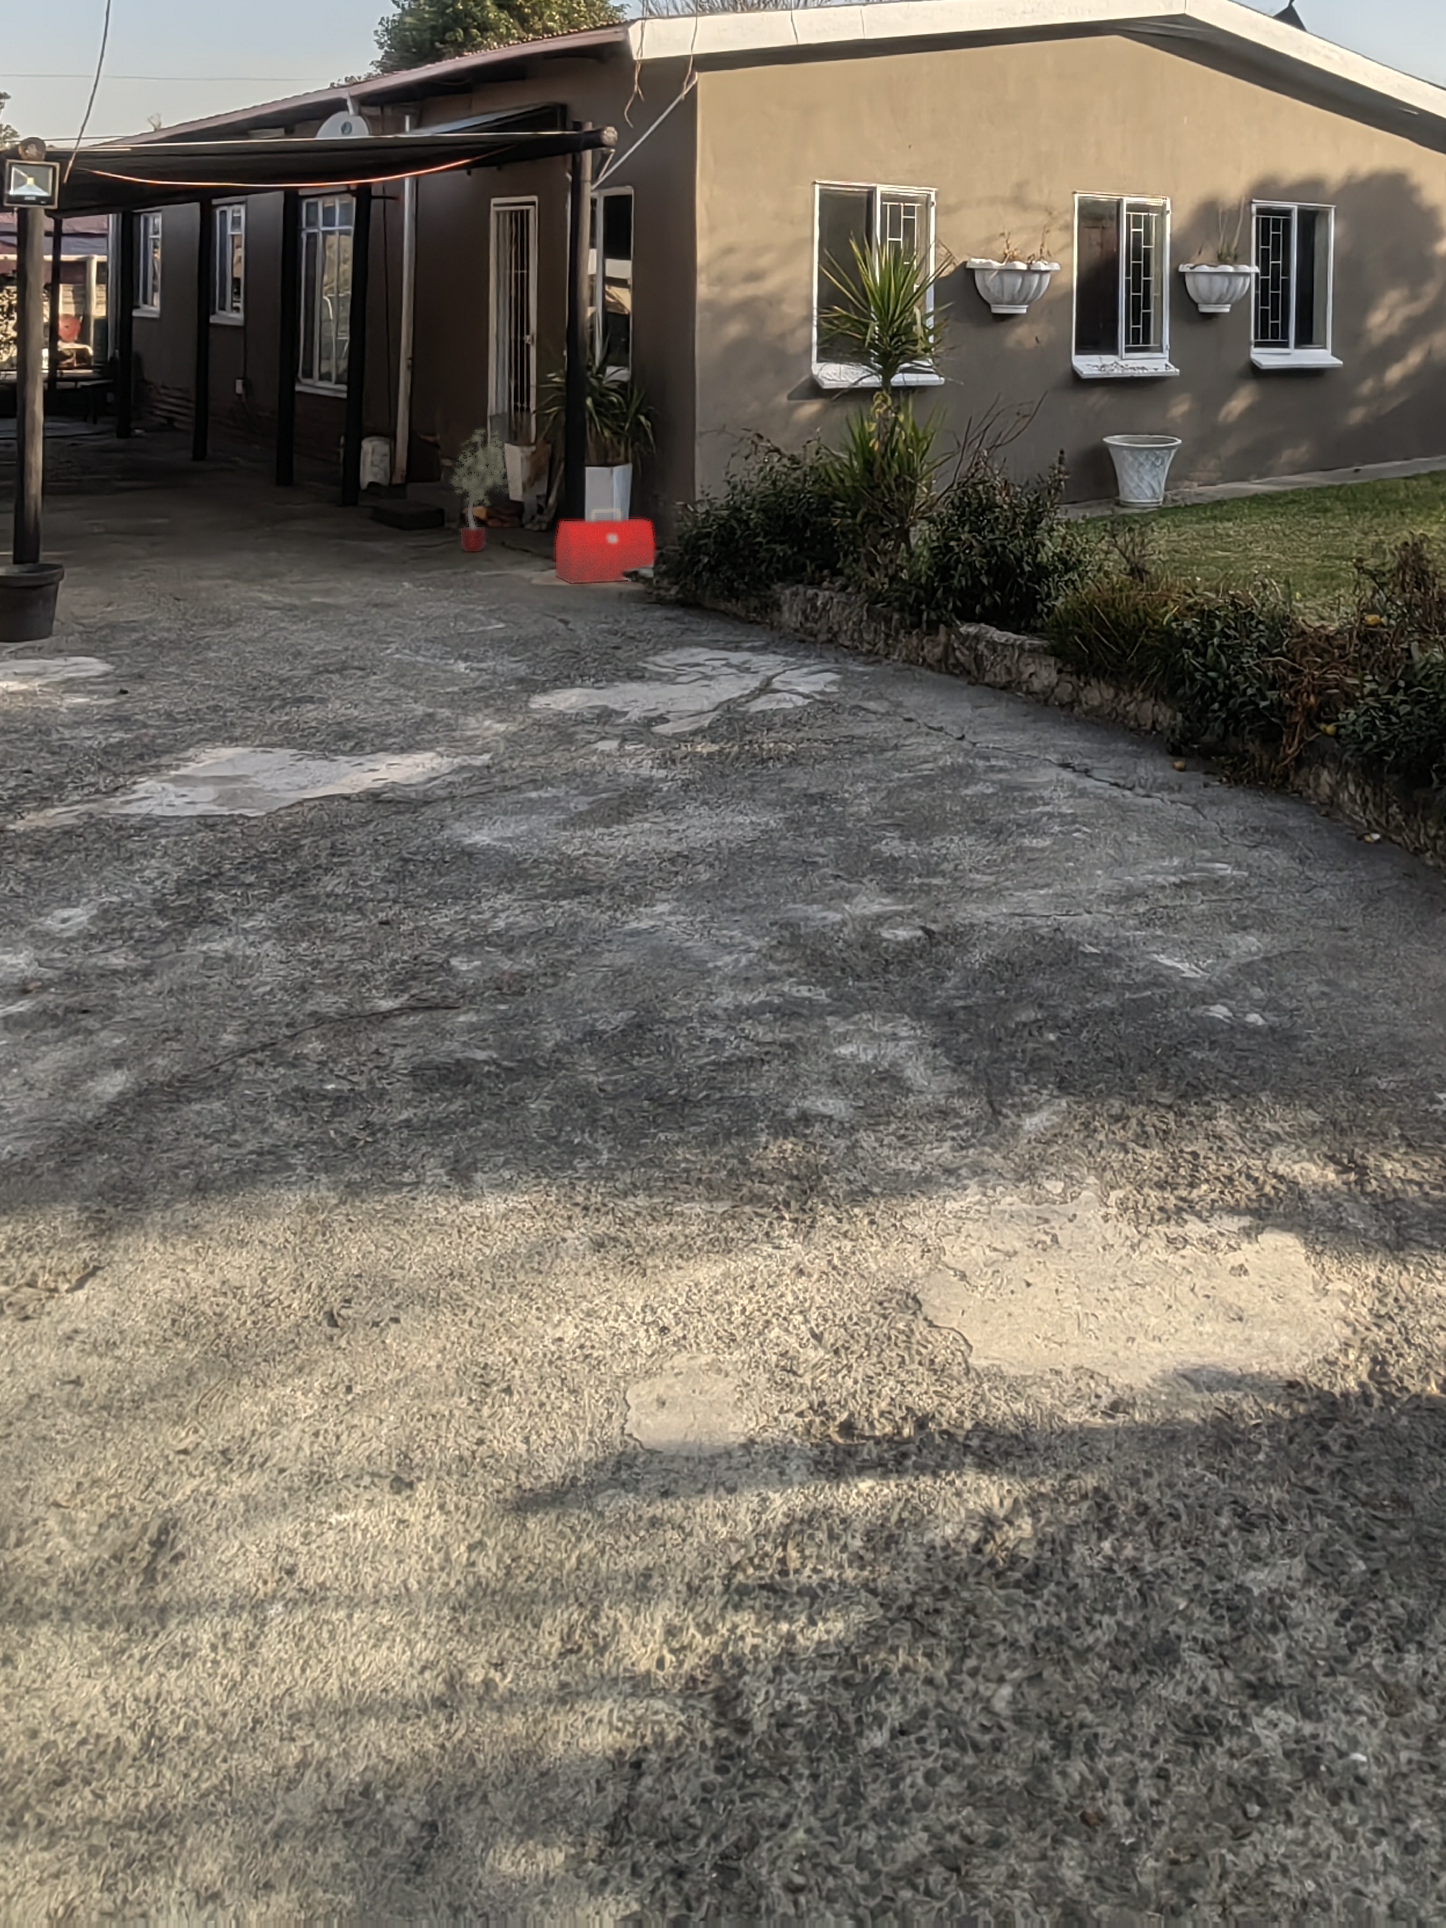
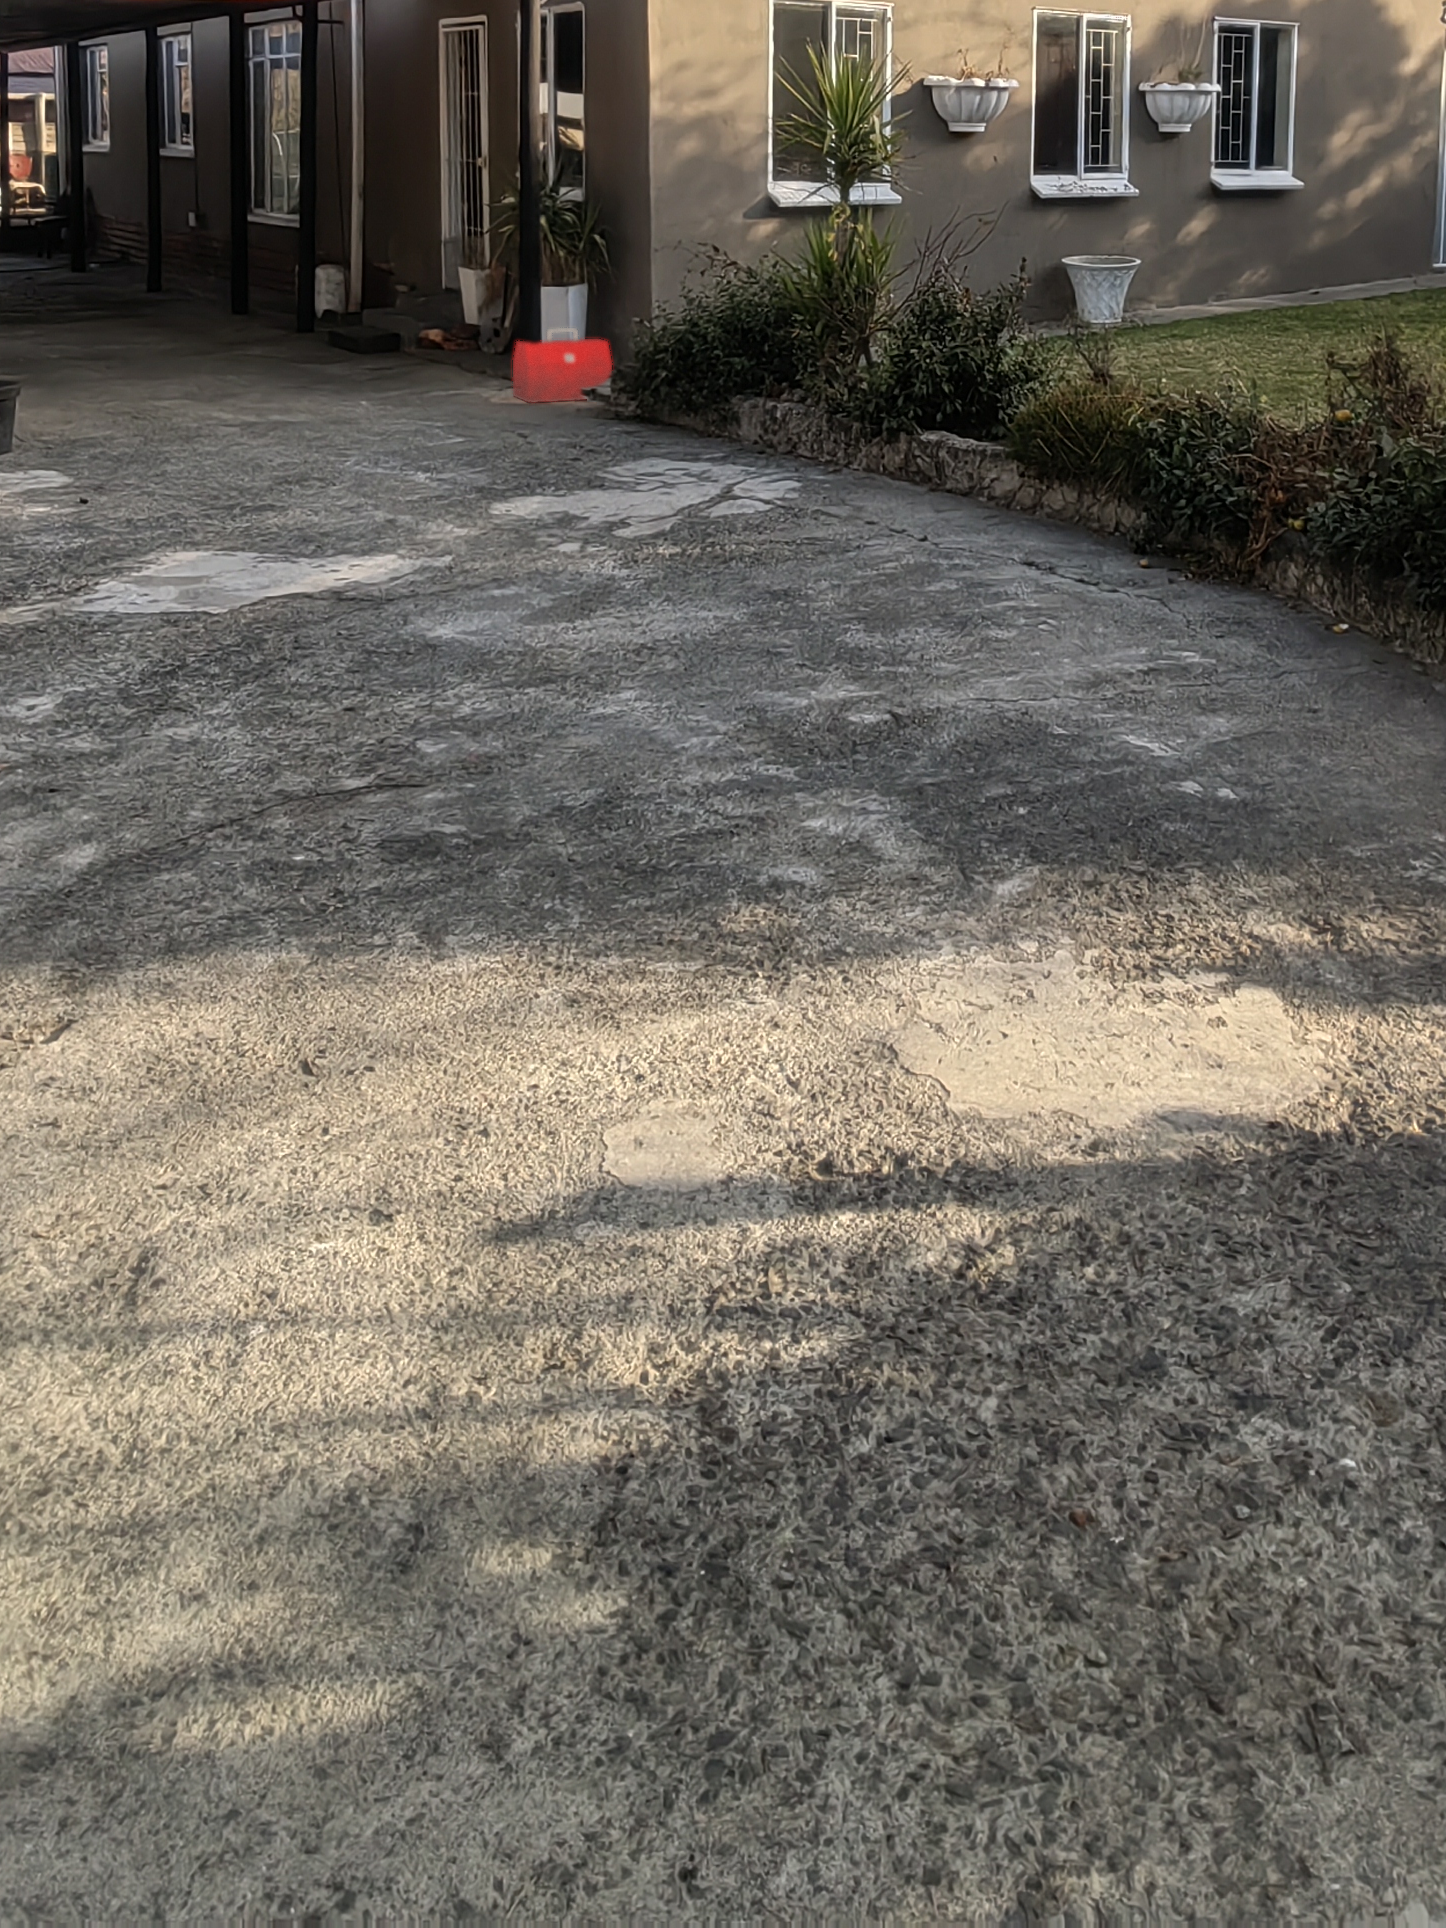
potted tree: present [452,430,516,552] -> none [404,252,476,375]

